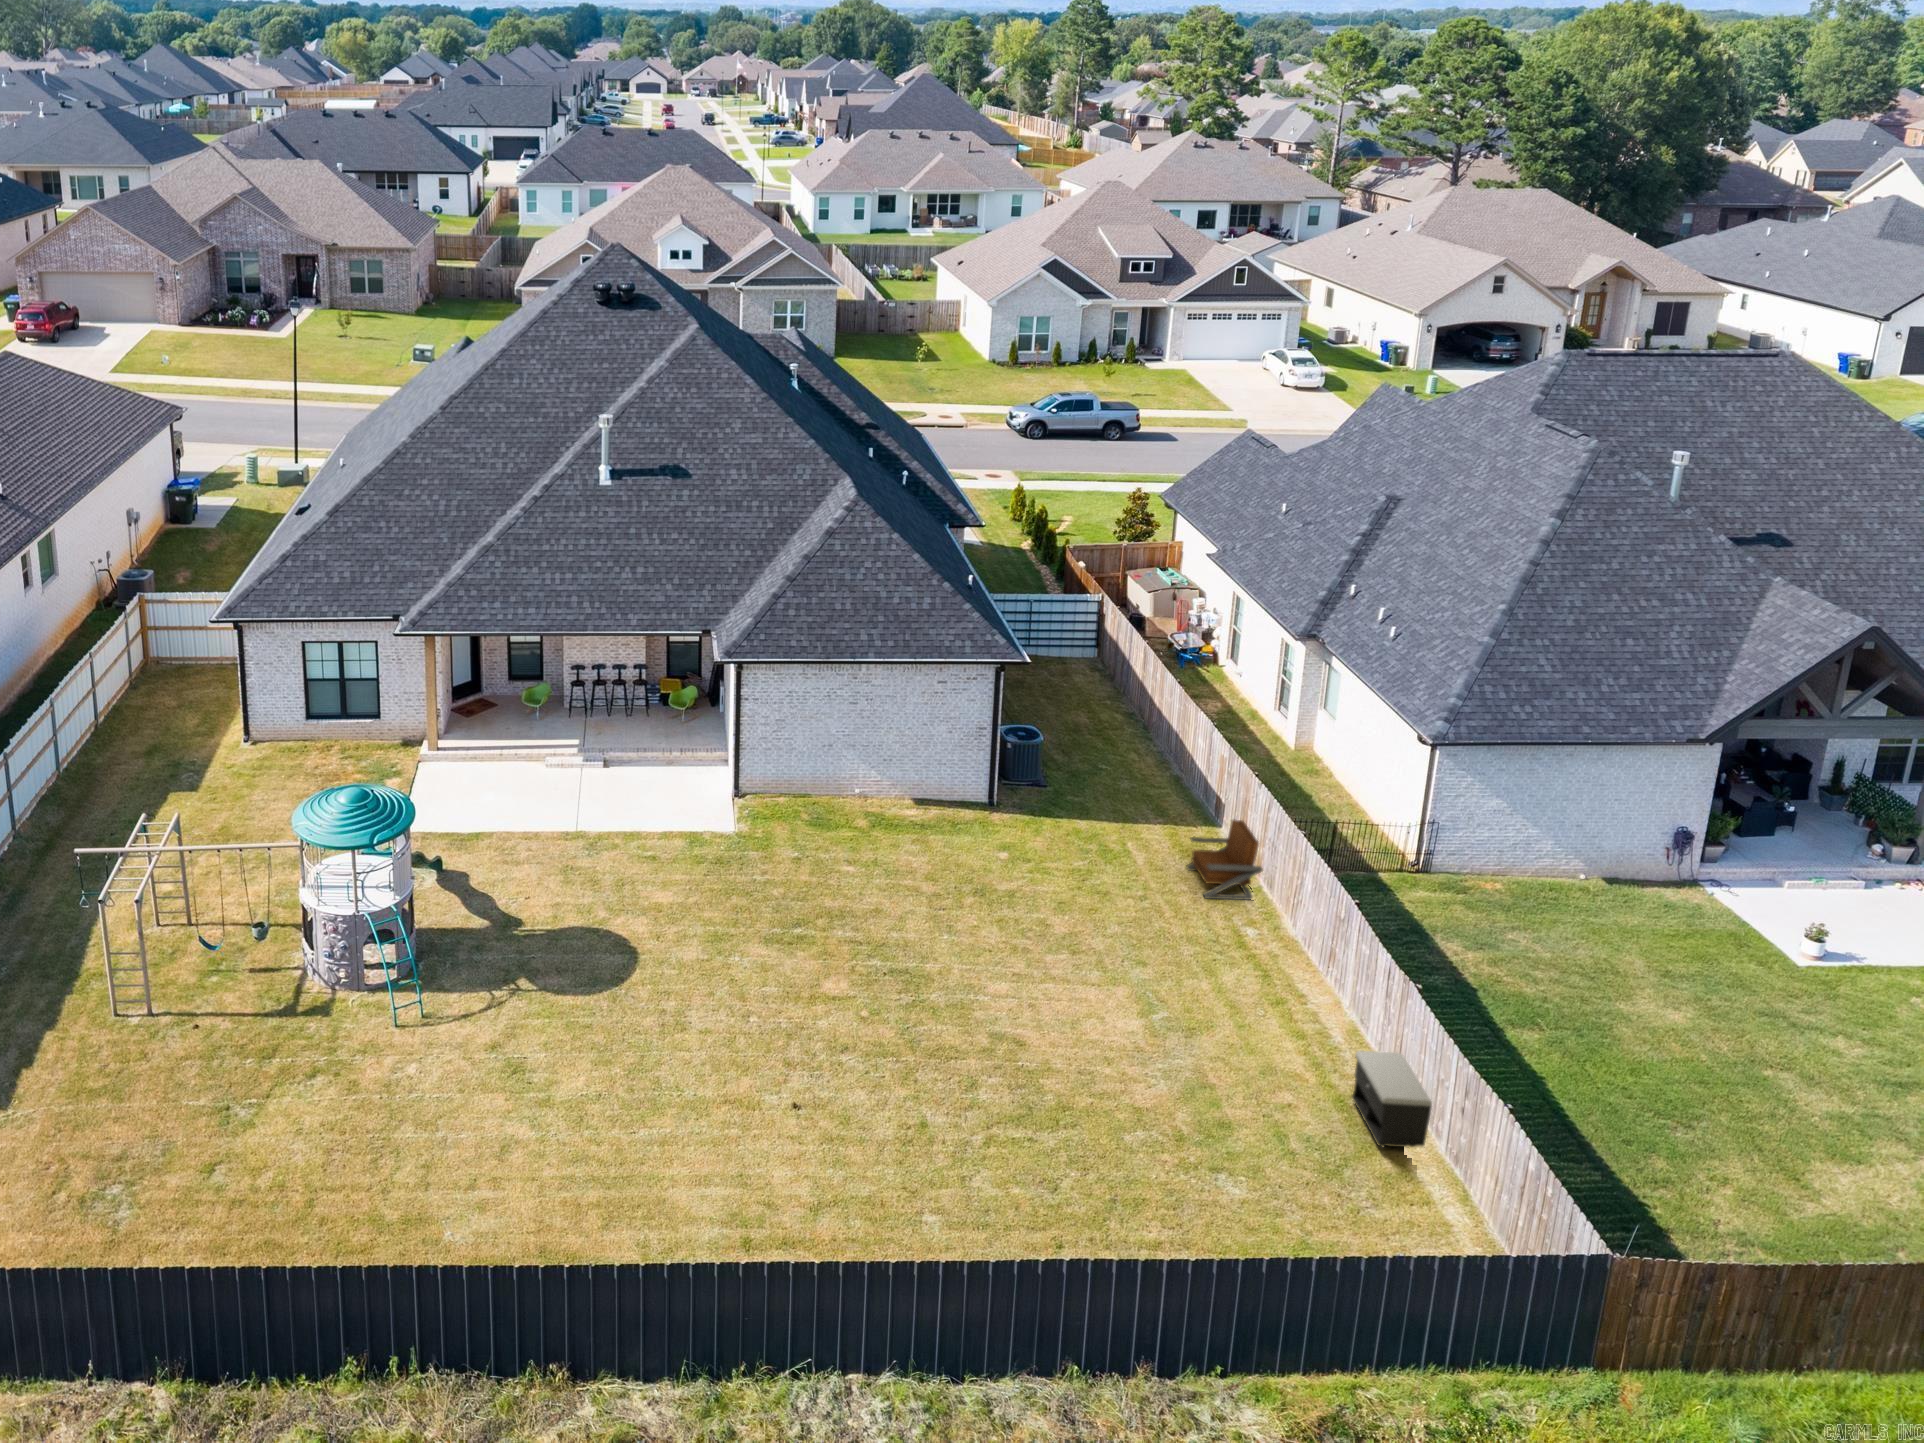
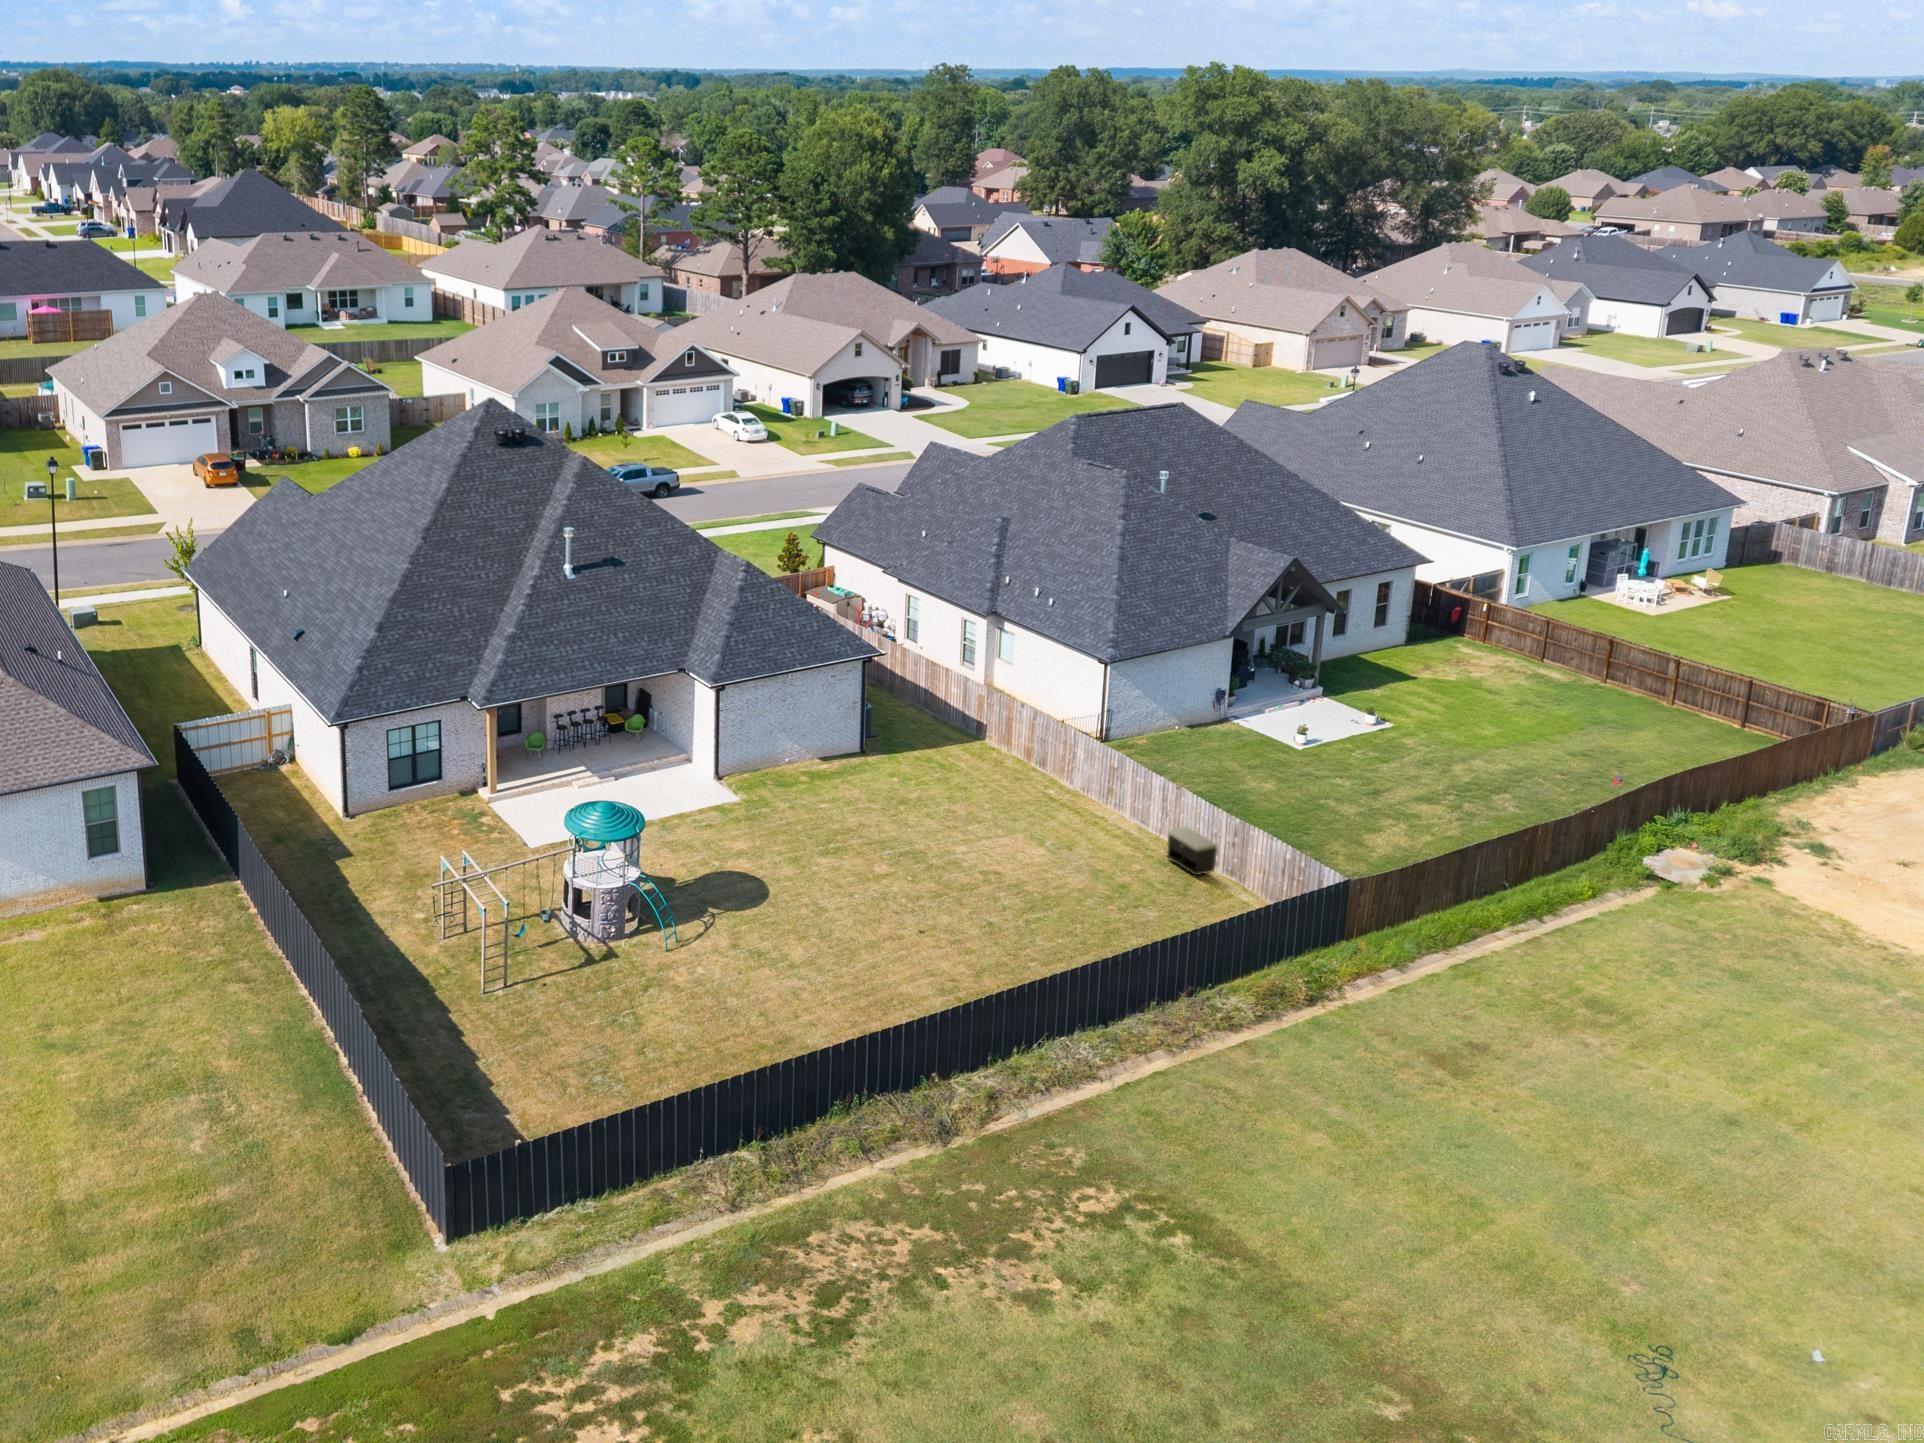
lounge chair: present [1187,819,1263,900] -> none [993,729,1046,779]

